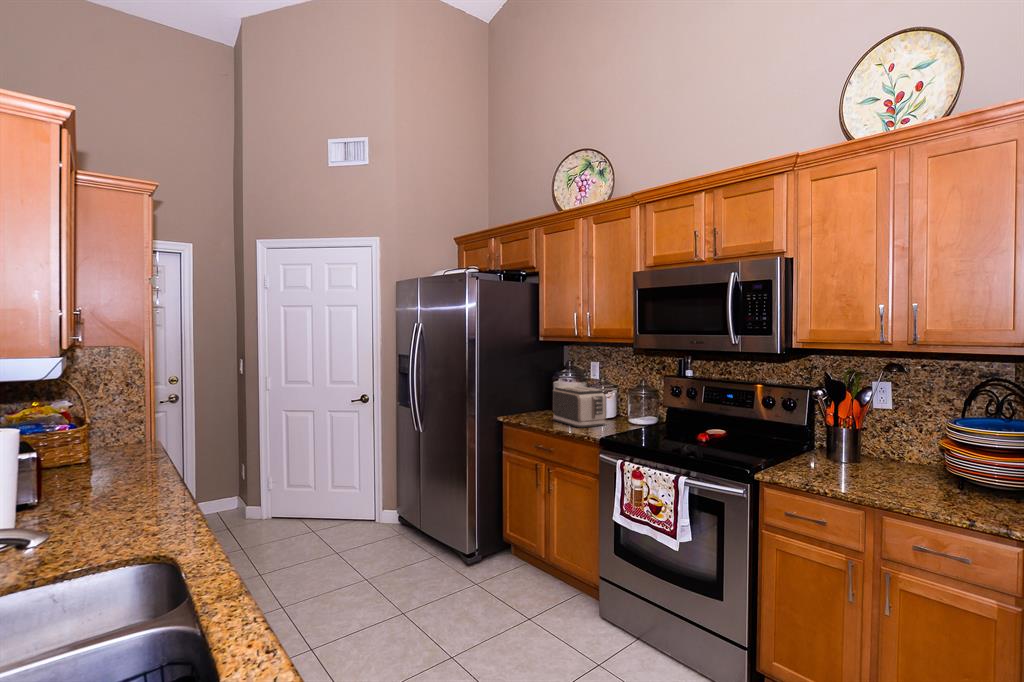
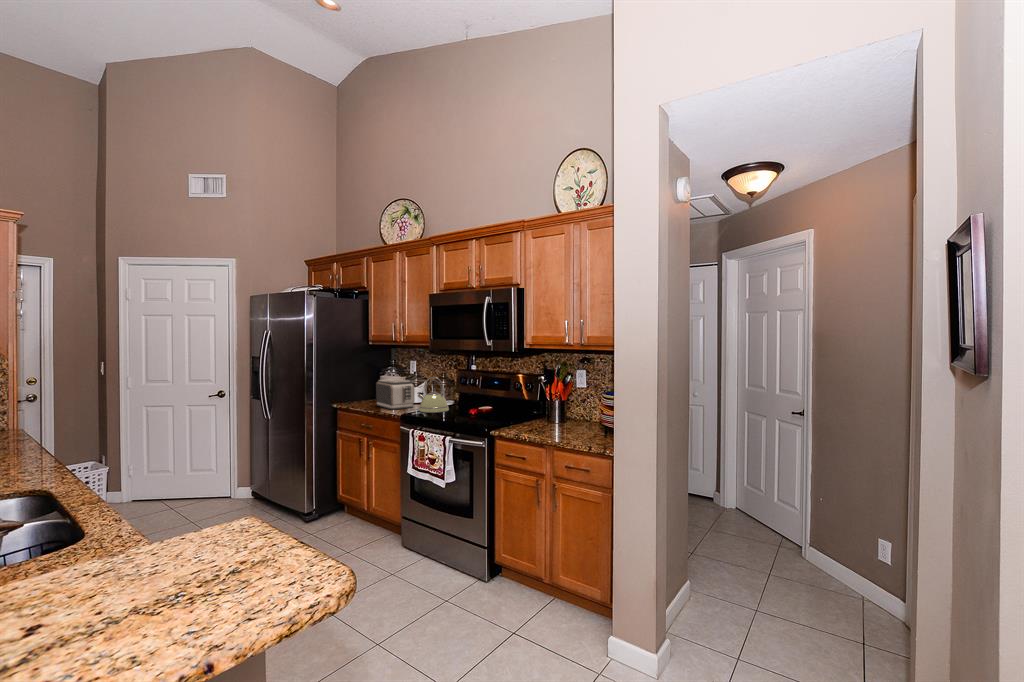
kettle: none [614,385,660,436] -> present [417,377,449,413]

